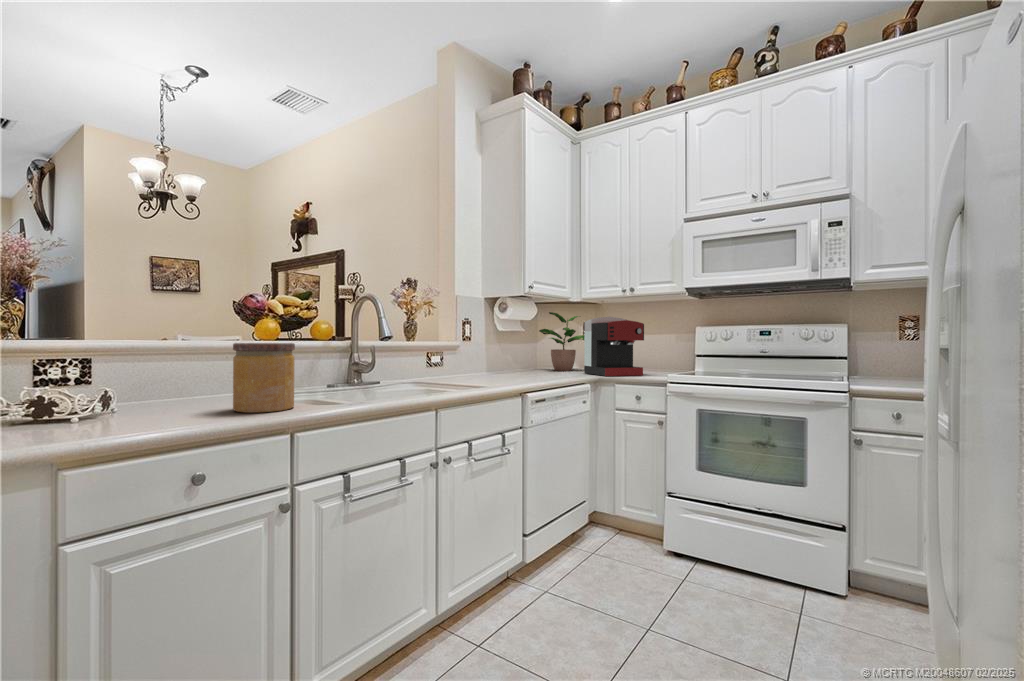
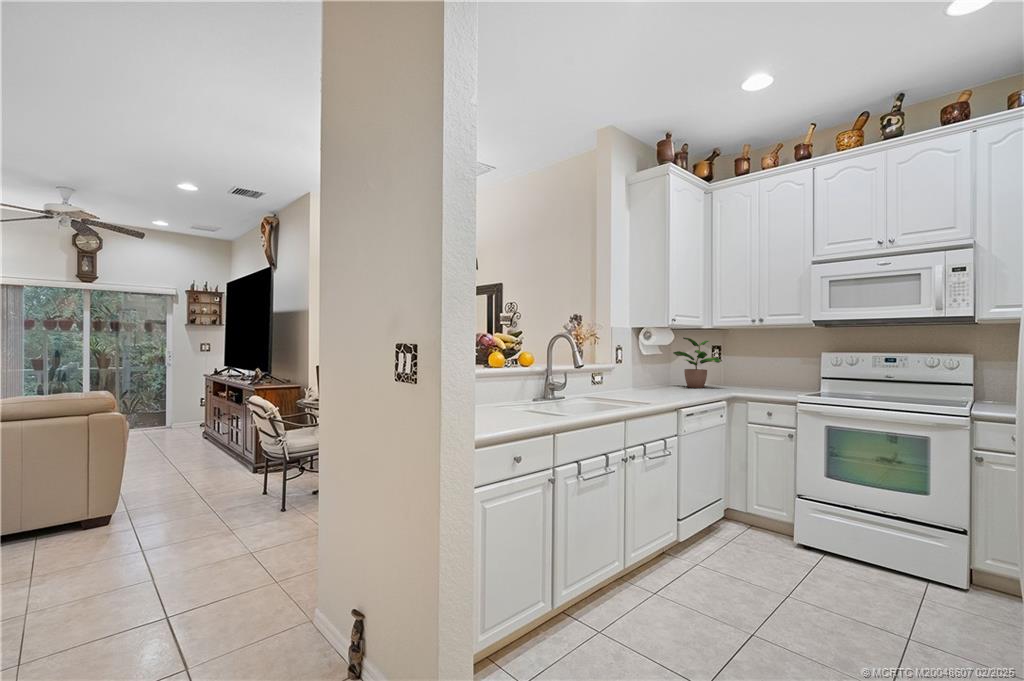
coffee maker: present [584,317,644,376] -> none [718,344,774,395]
jar: present [233,343,295,413] -> none [507,374,543,420]

